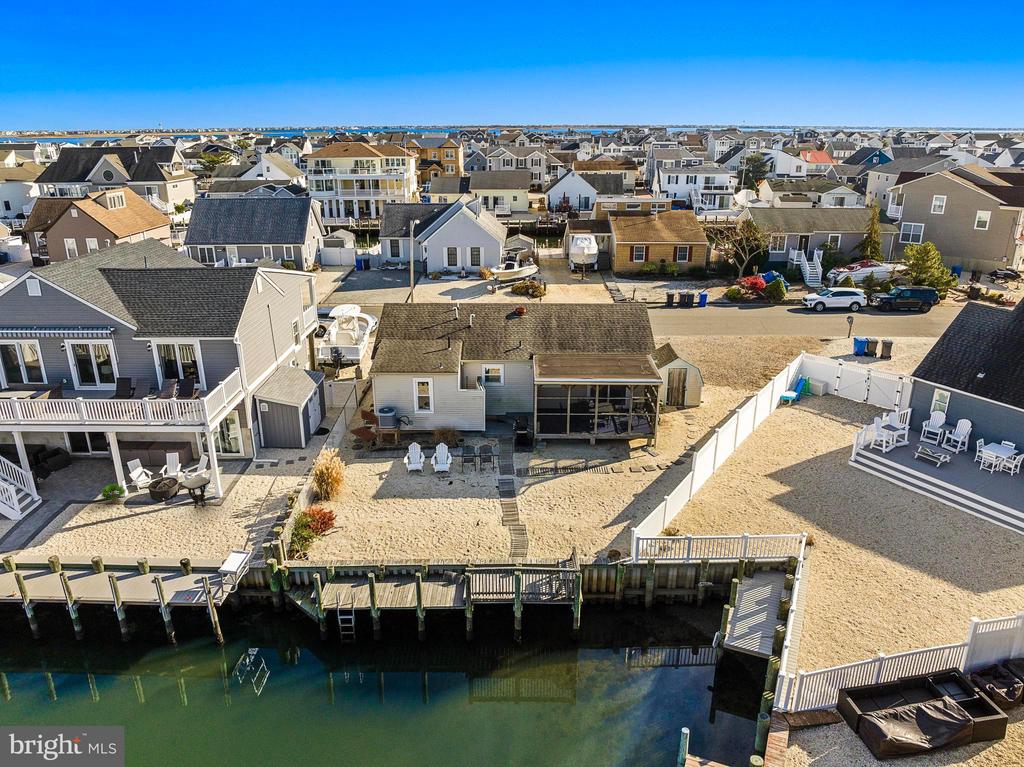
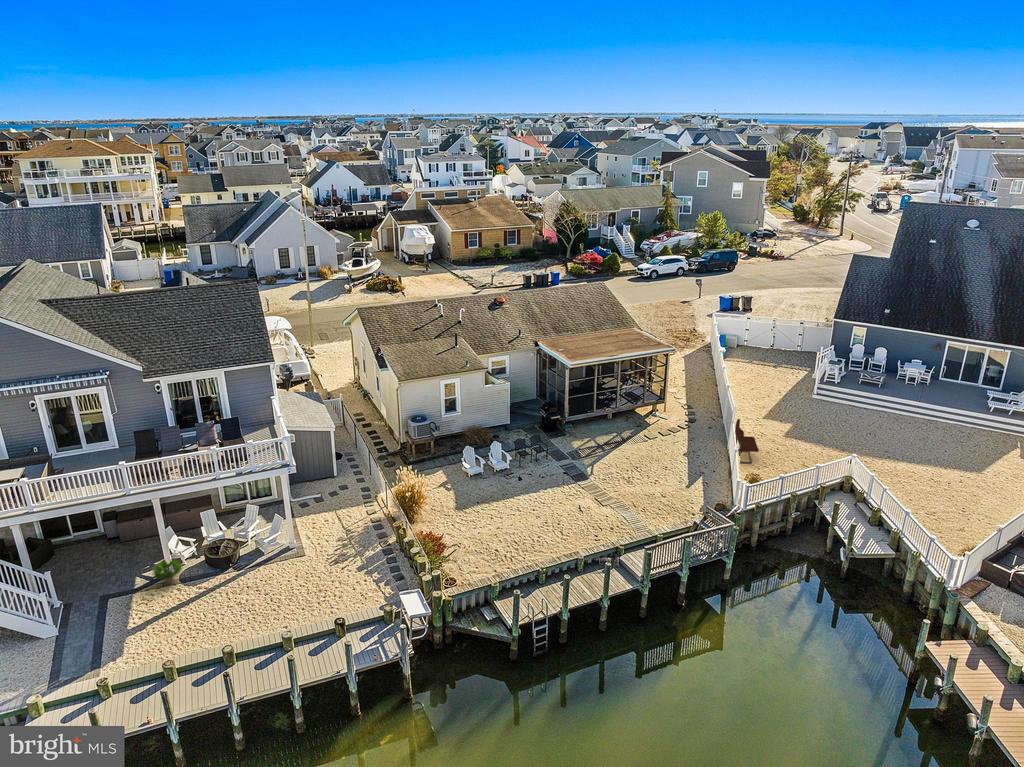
bench: present [350,410,380,451] -> present [735,419,759,464]
side table: present [181,476,211,508] -> none [261,526,294,564]

